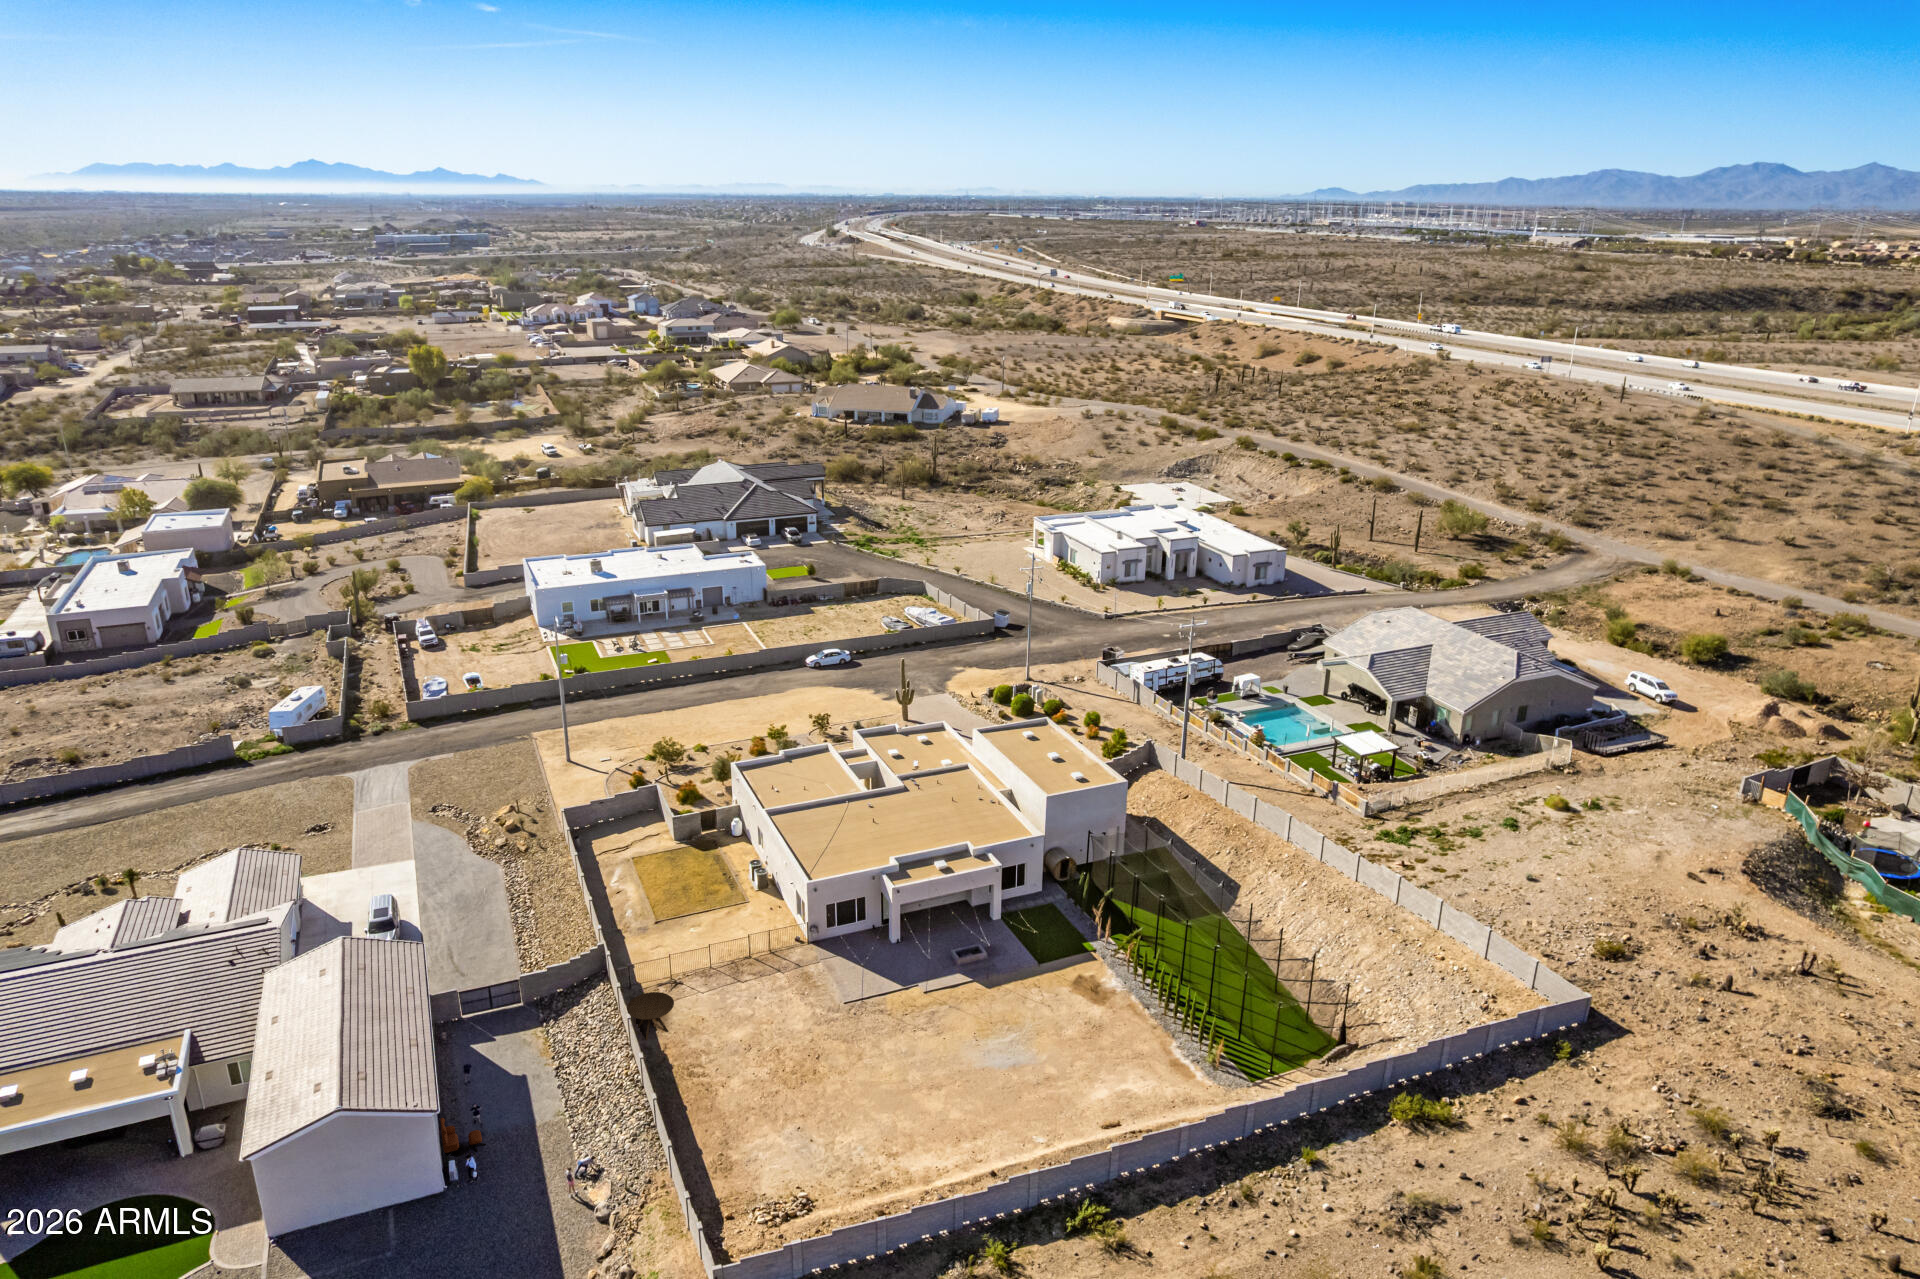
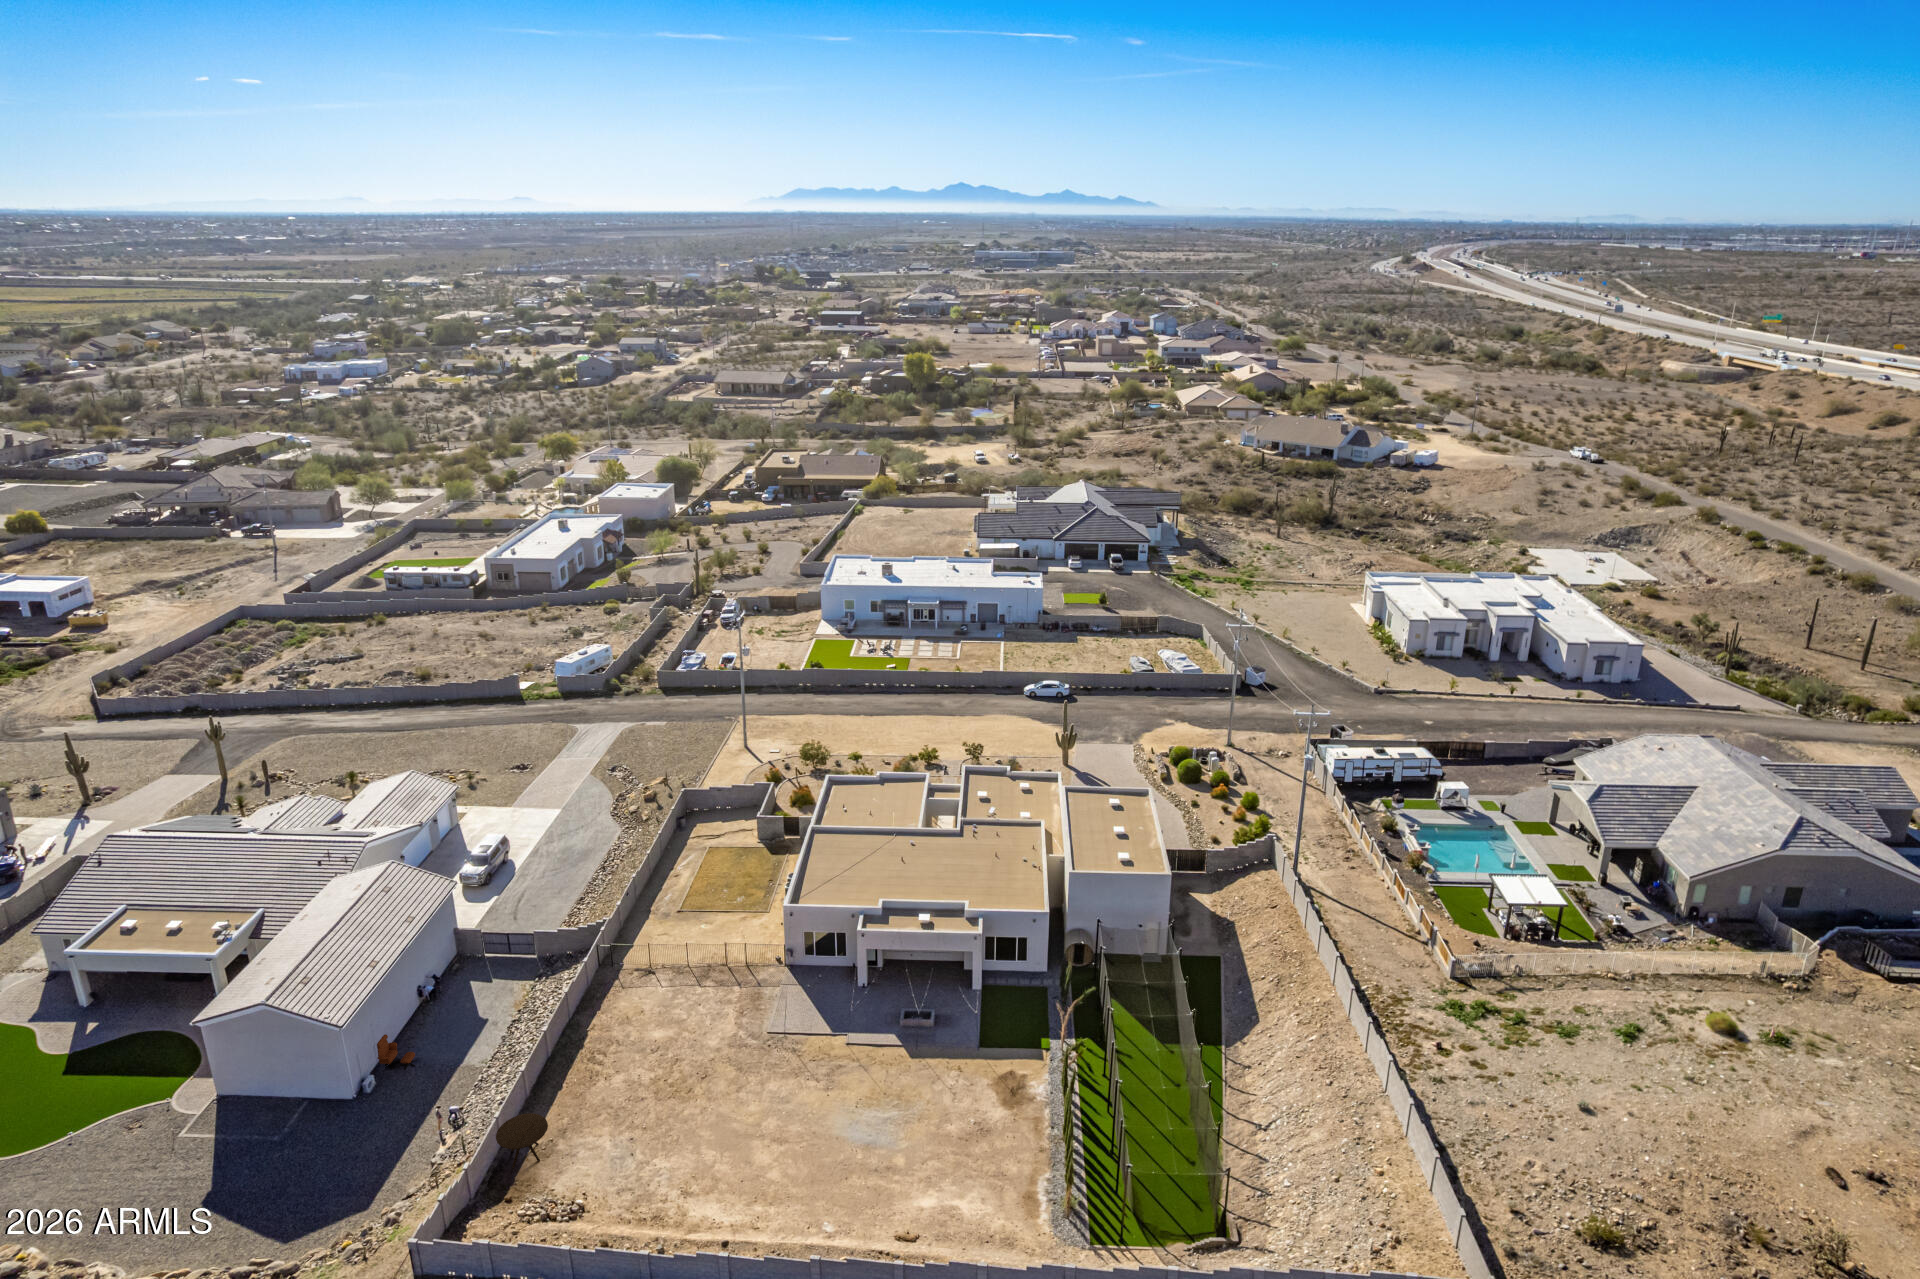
dining table: present [627,992,674,1040] -> present [496,1113,548,1168]

